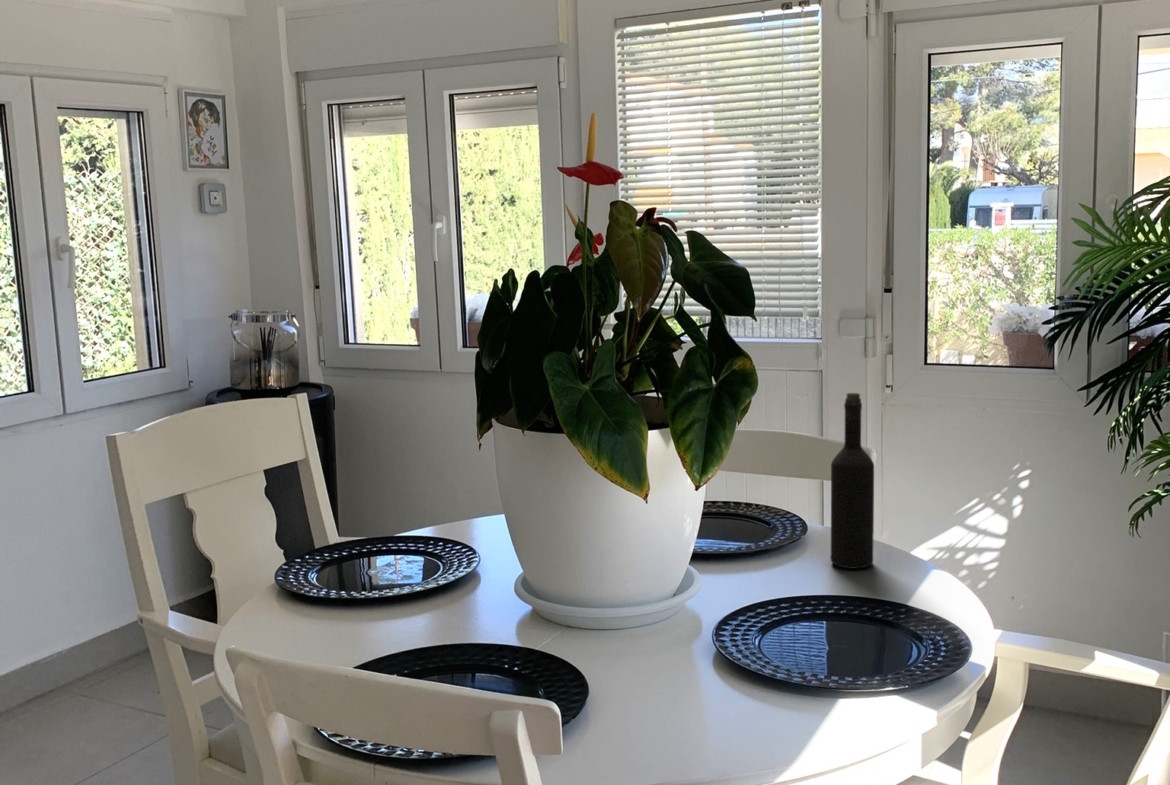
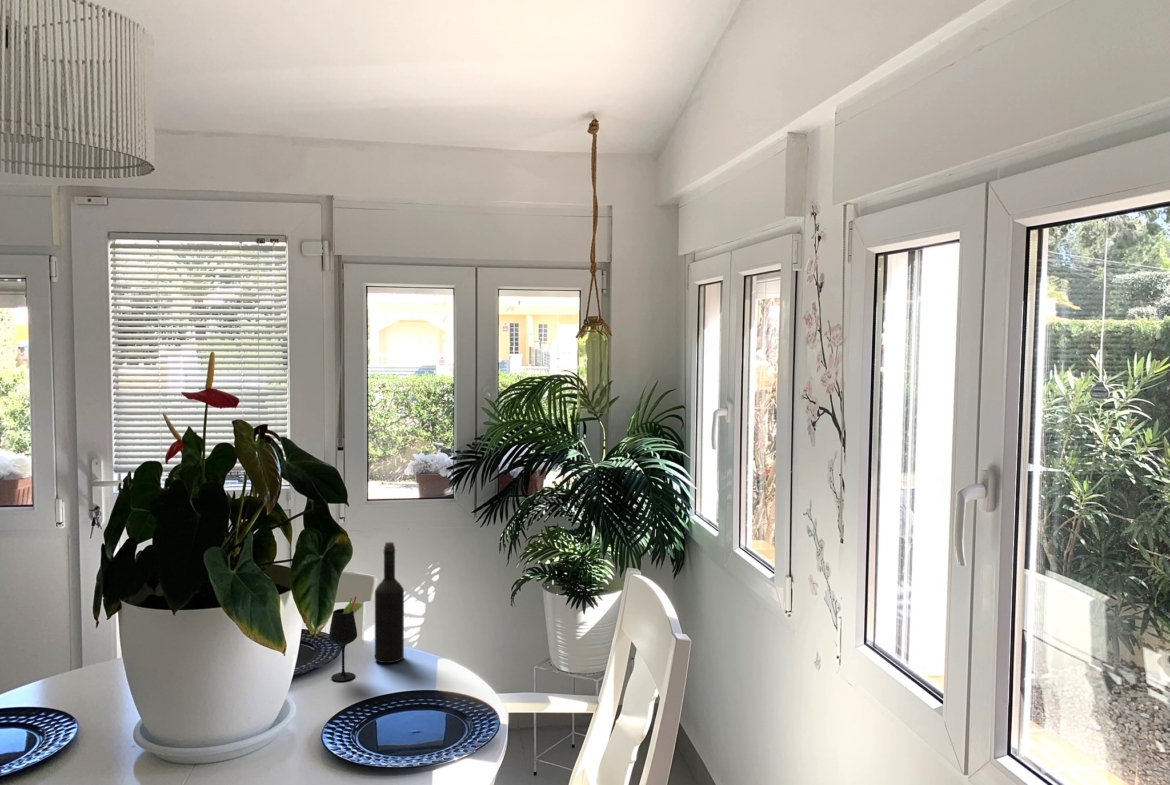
wine glass: none [756,463,804,579] -> present [329,596,363,681]

